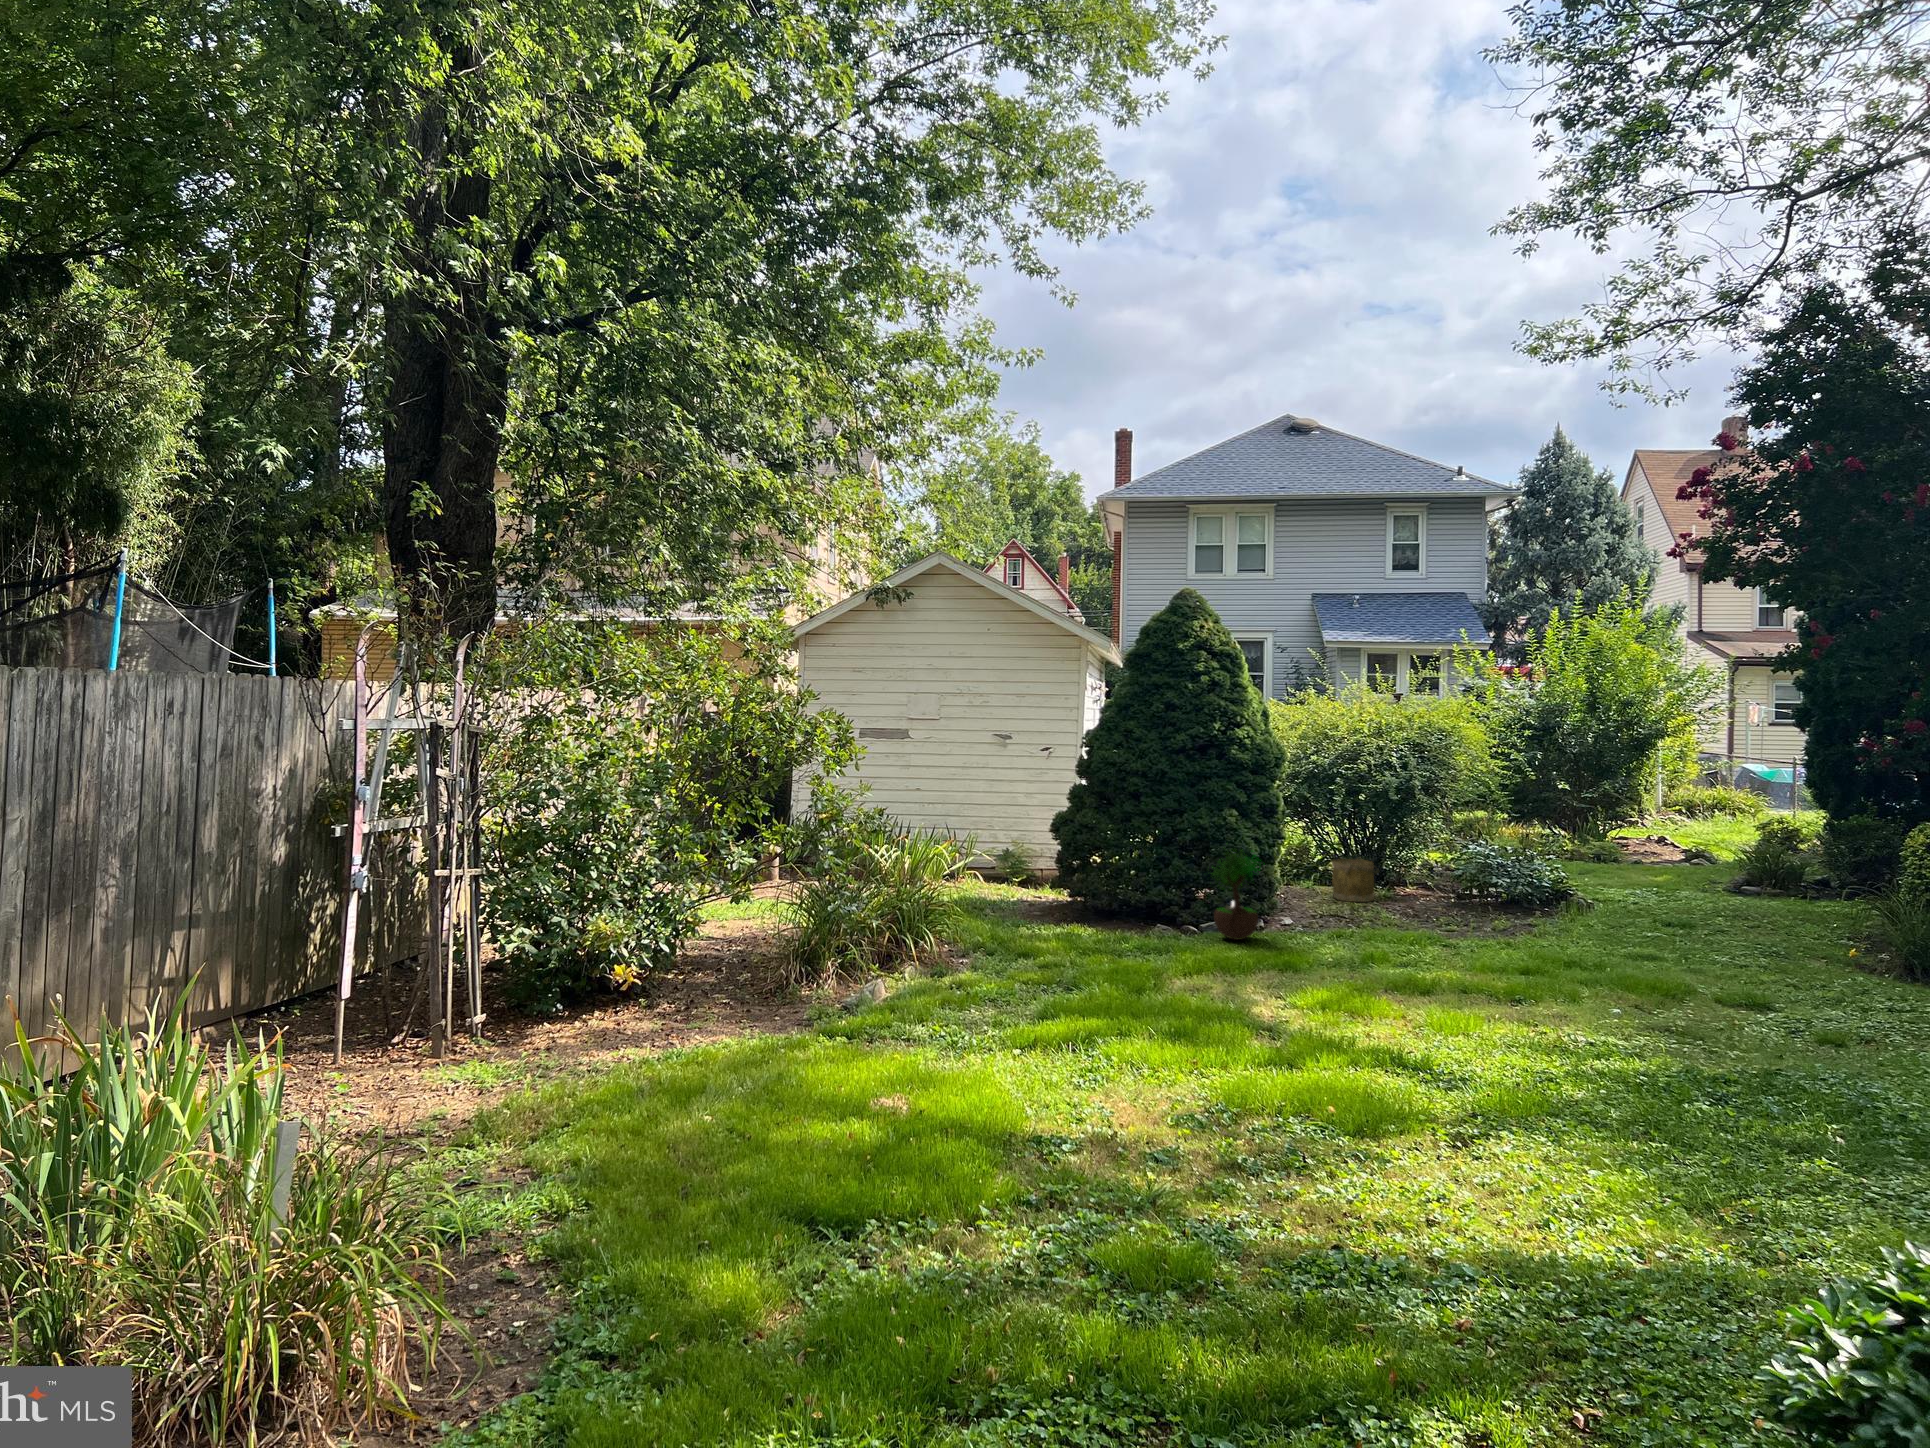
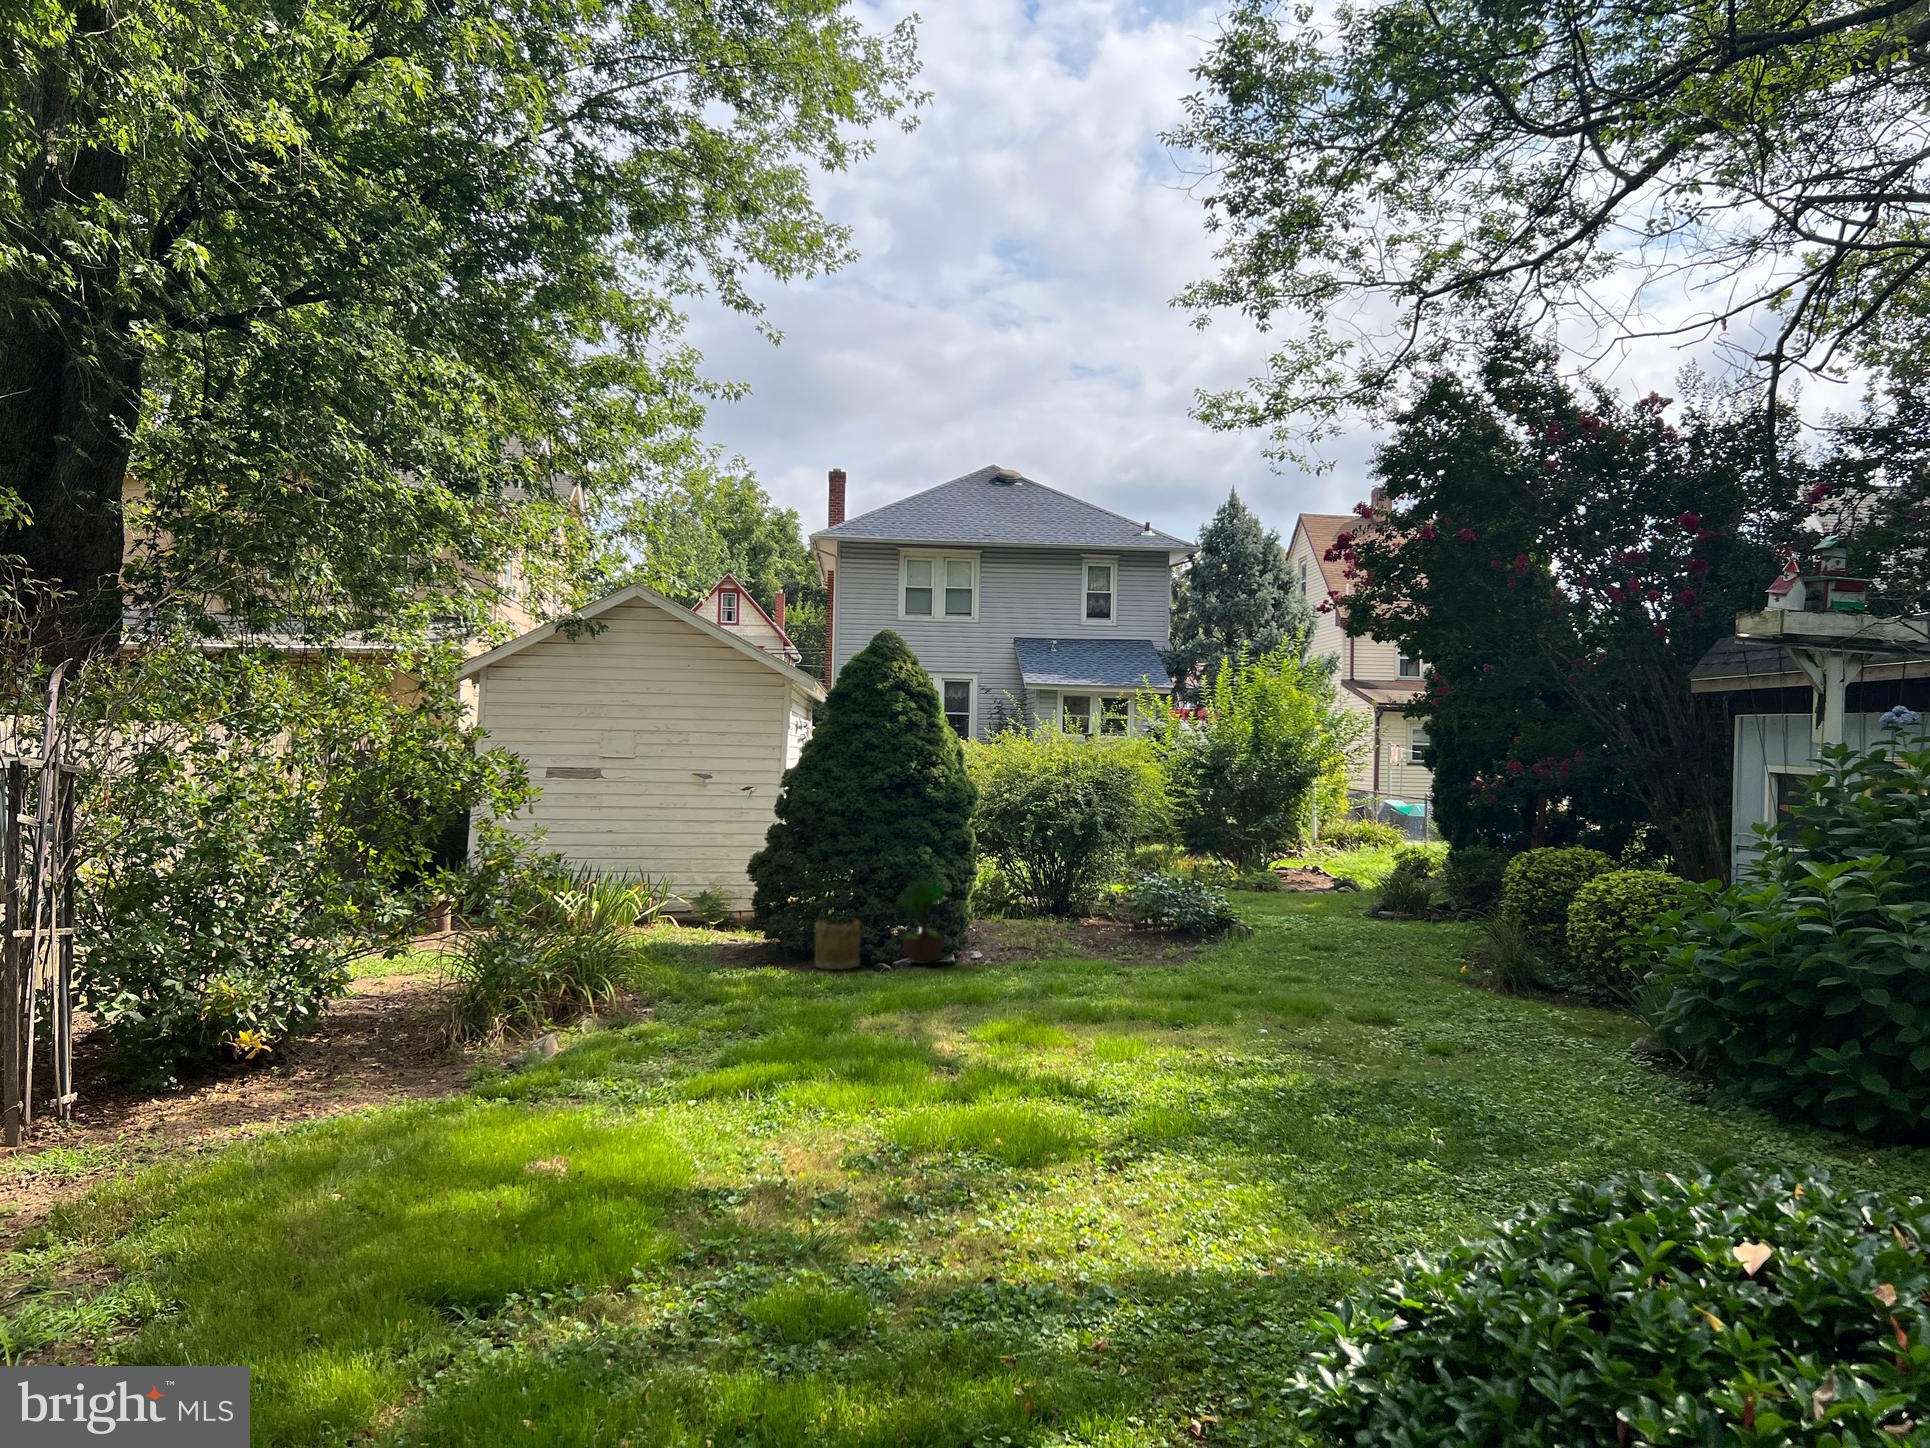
bucket: present [1332,859,1379,902] -> present [815,920,865,970]

